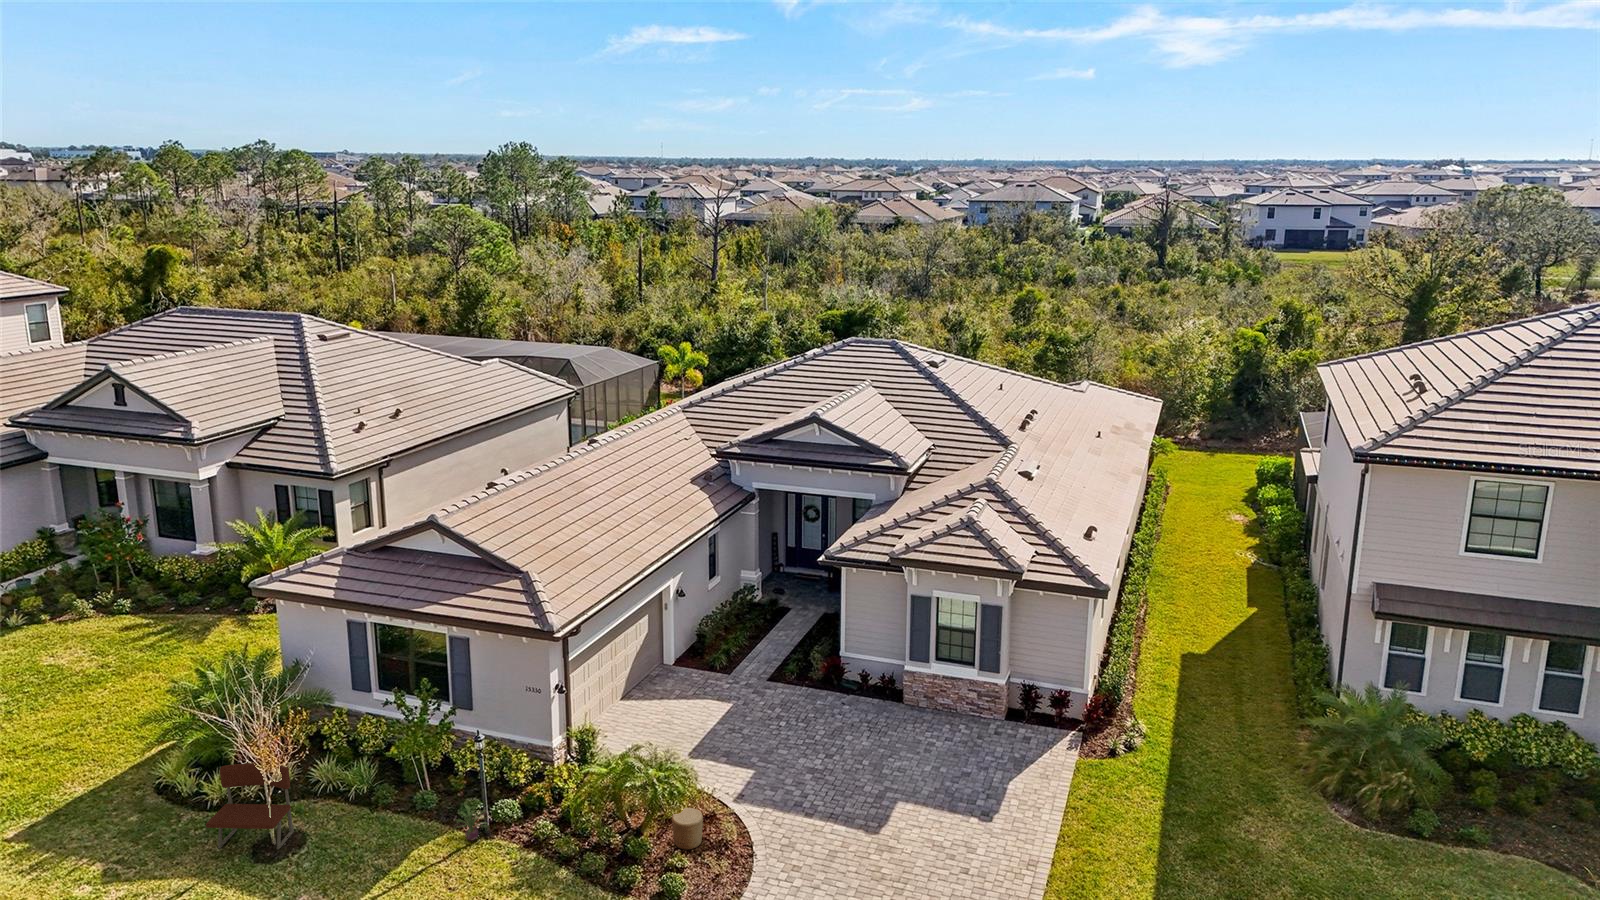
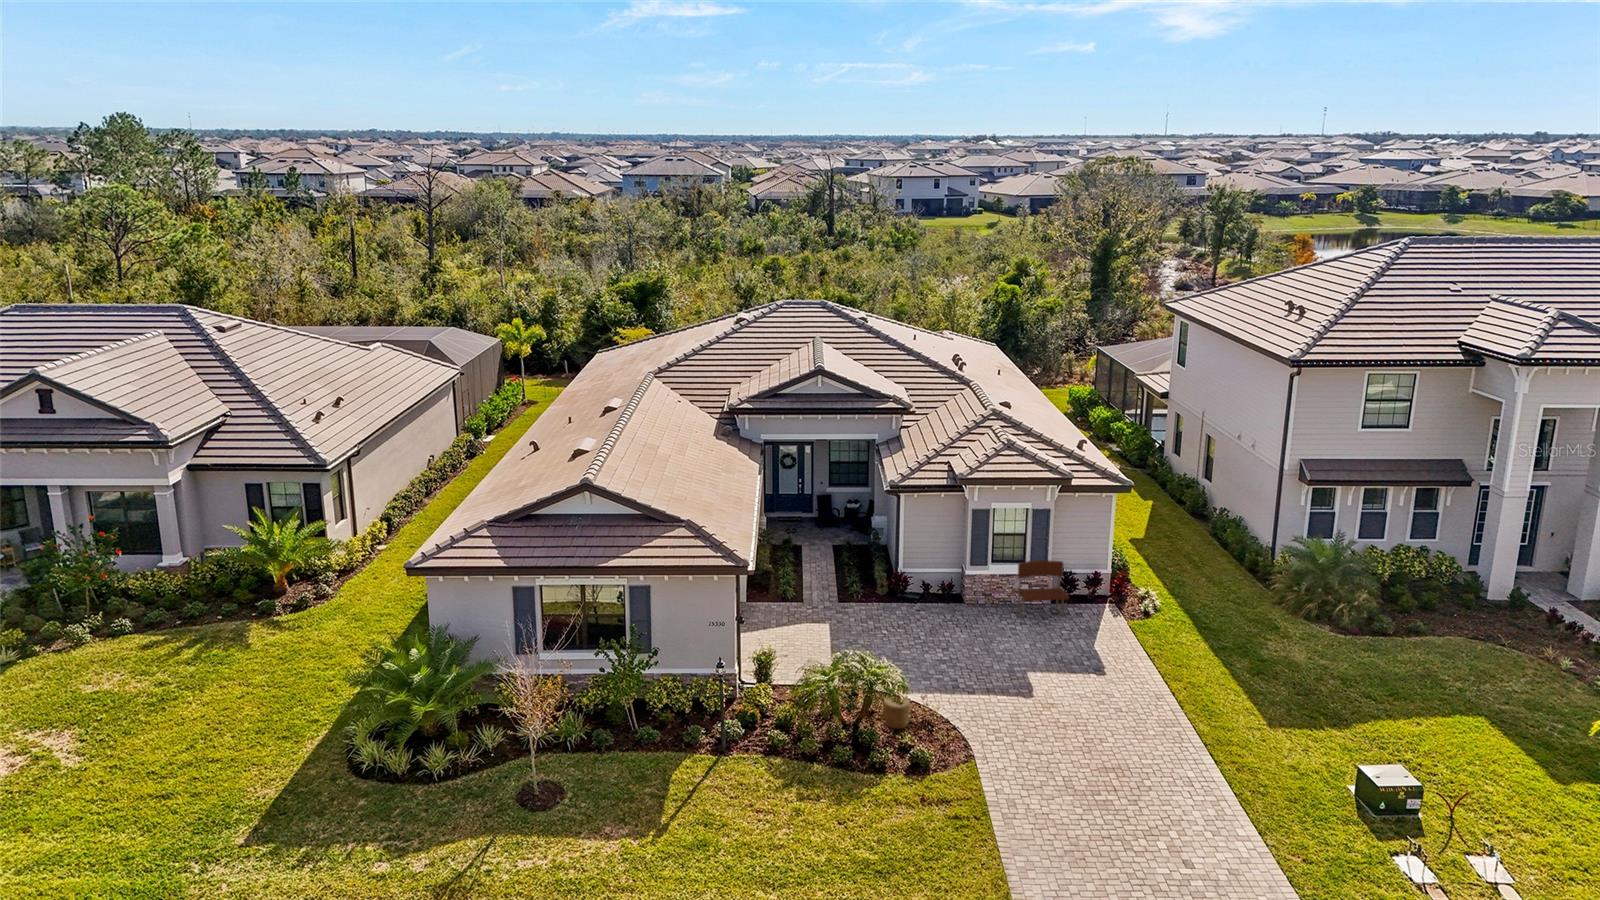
bench: present [206,763,294,850] -> present [1018,560,1069,617]
decorative plant: present [458,805,481,841] -> present [1344,612,1361,634]

